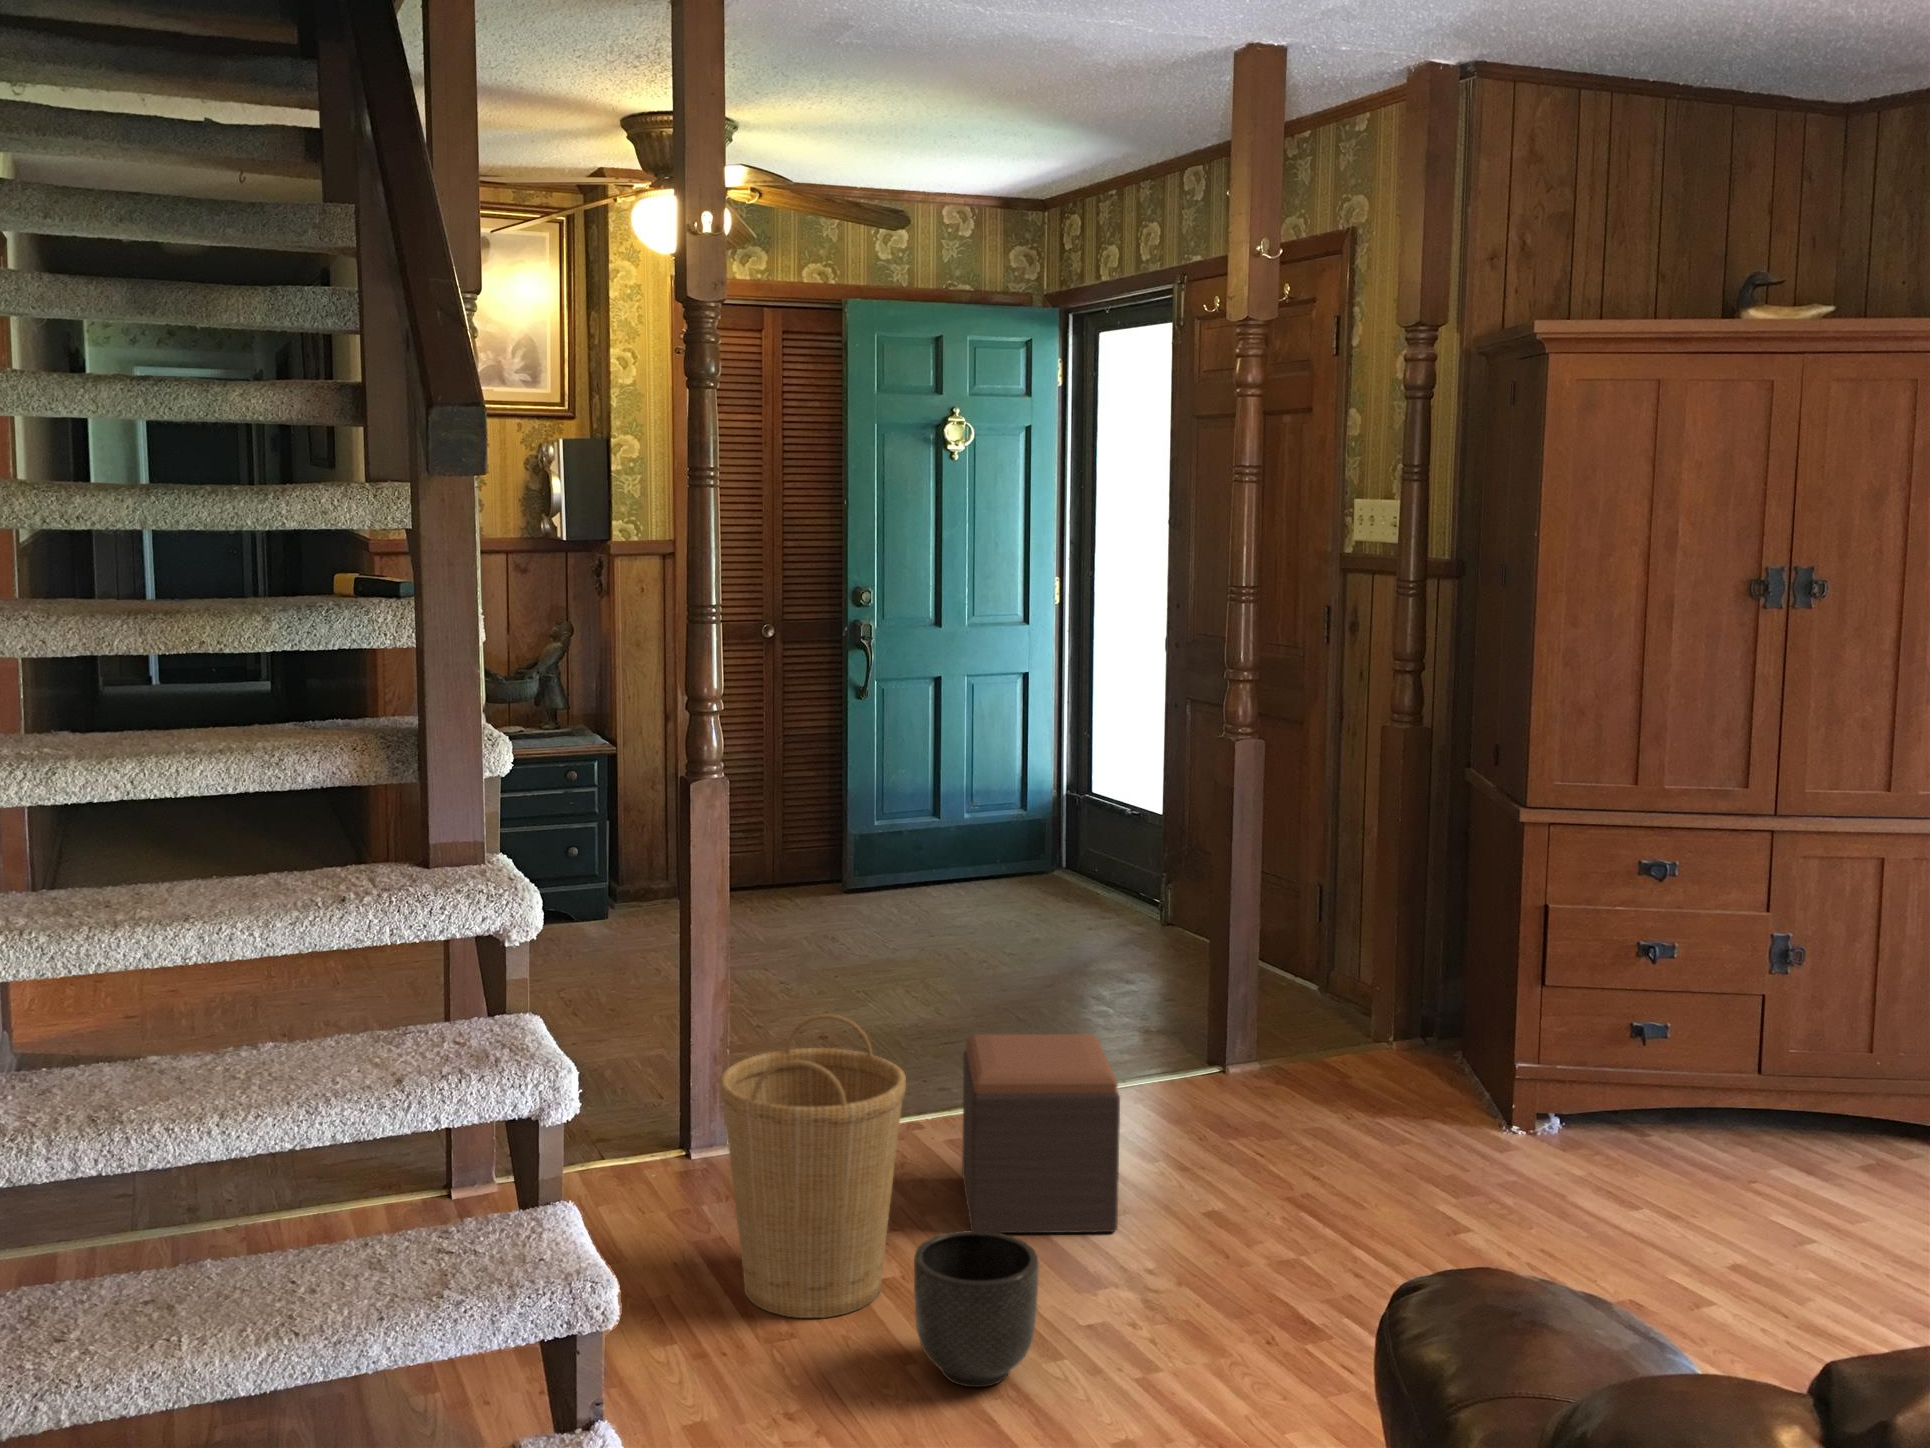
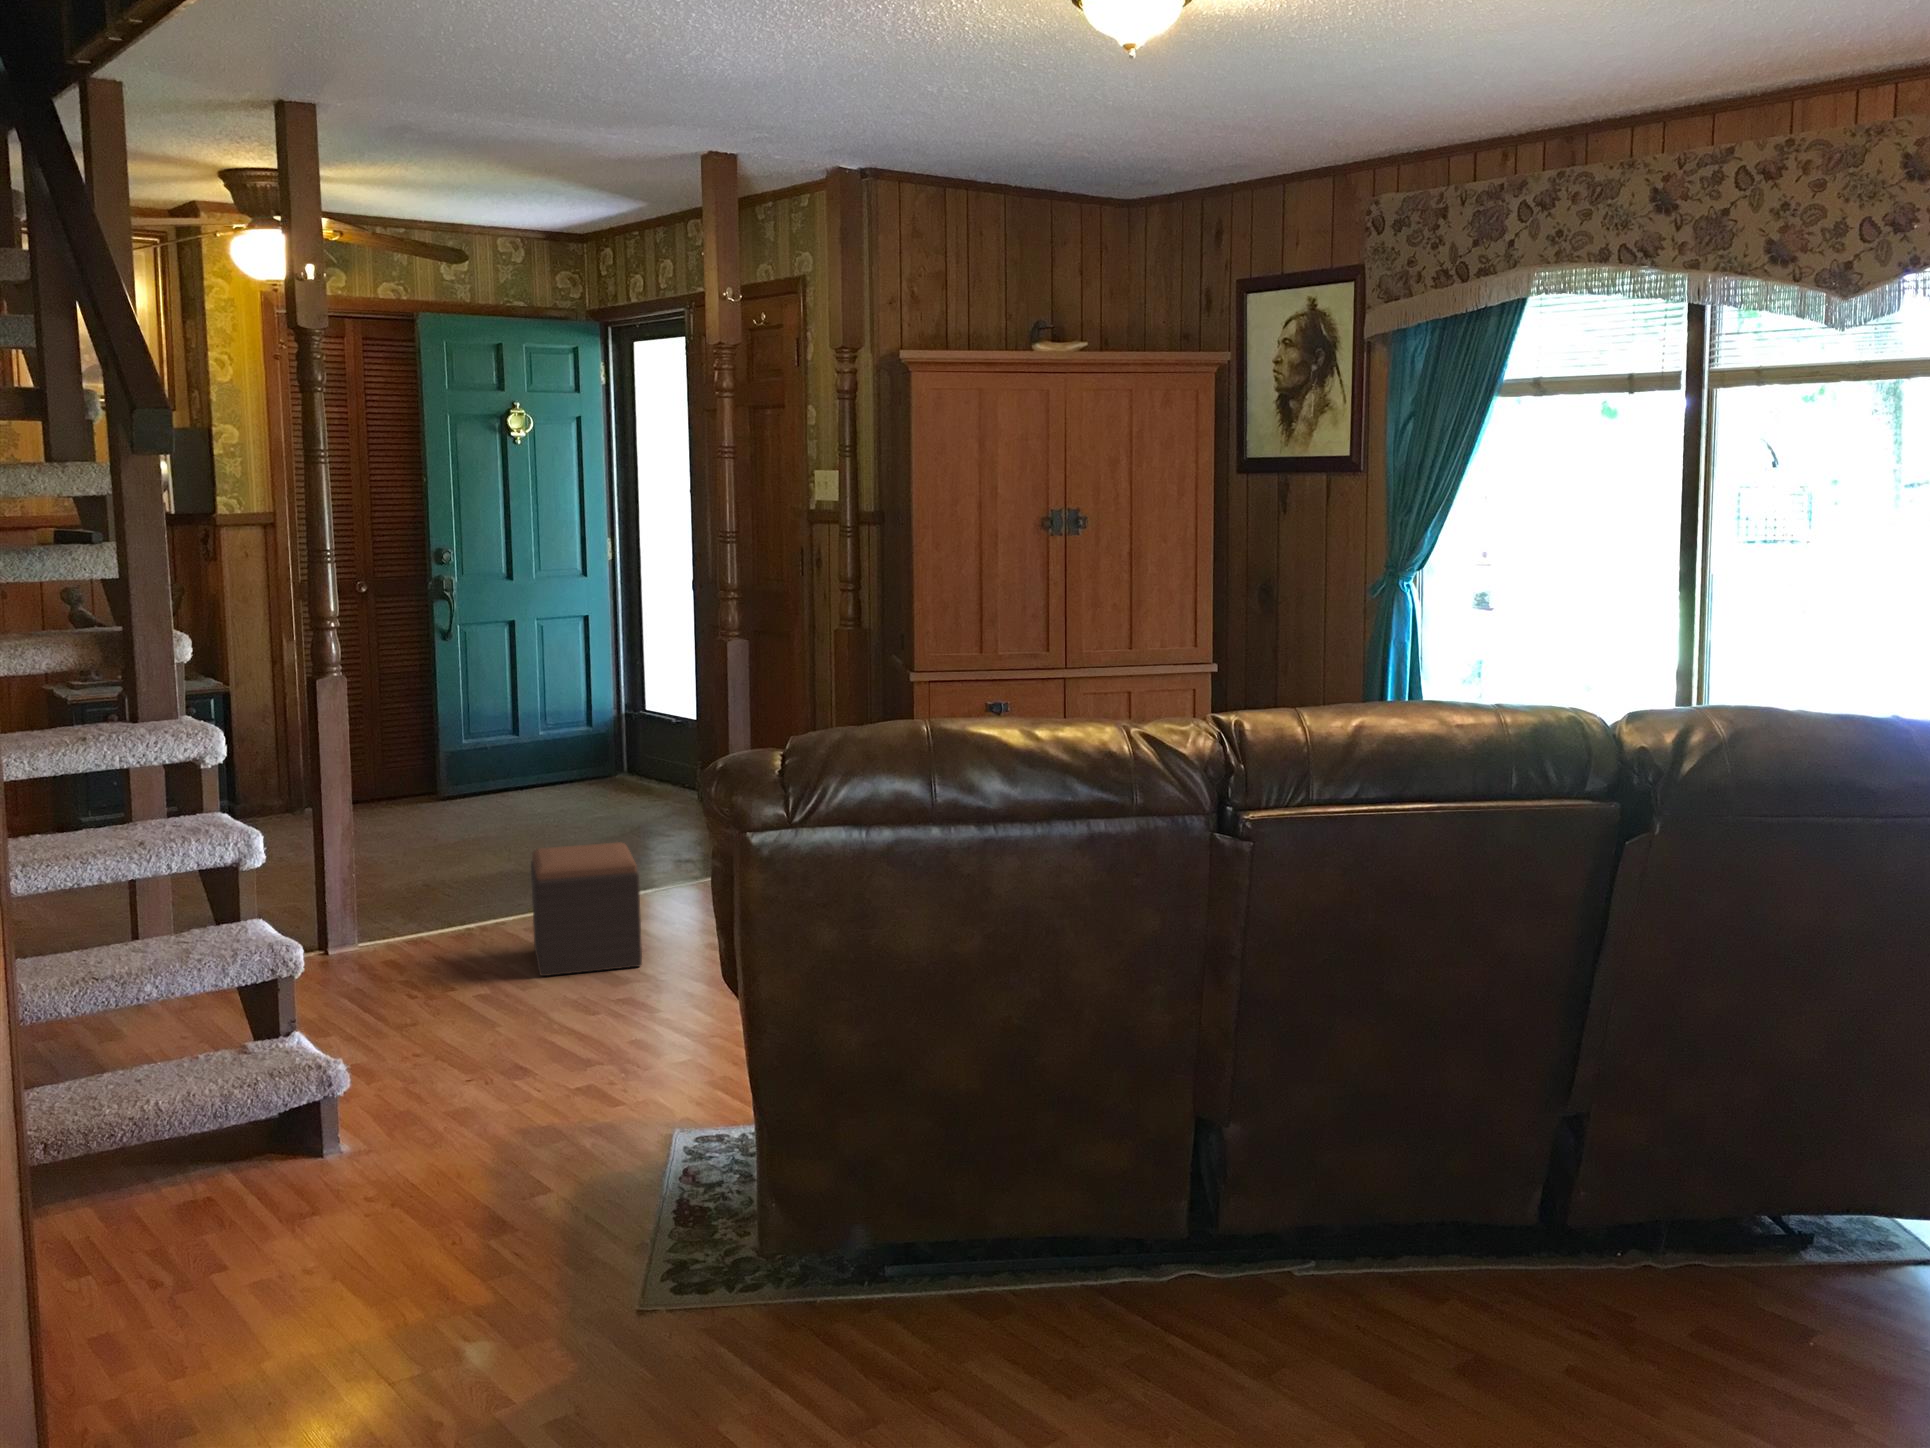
basket: present [719,1014,906,1318] -> none [351,830,486,1028]
planter: present [914,1231,1039,1387] -> none [495,951,578,1044]

